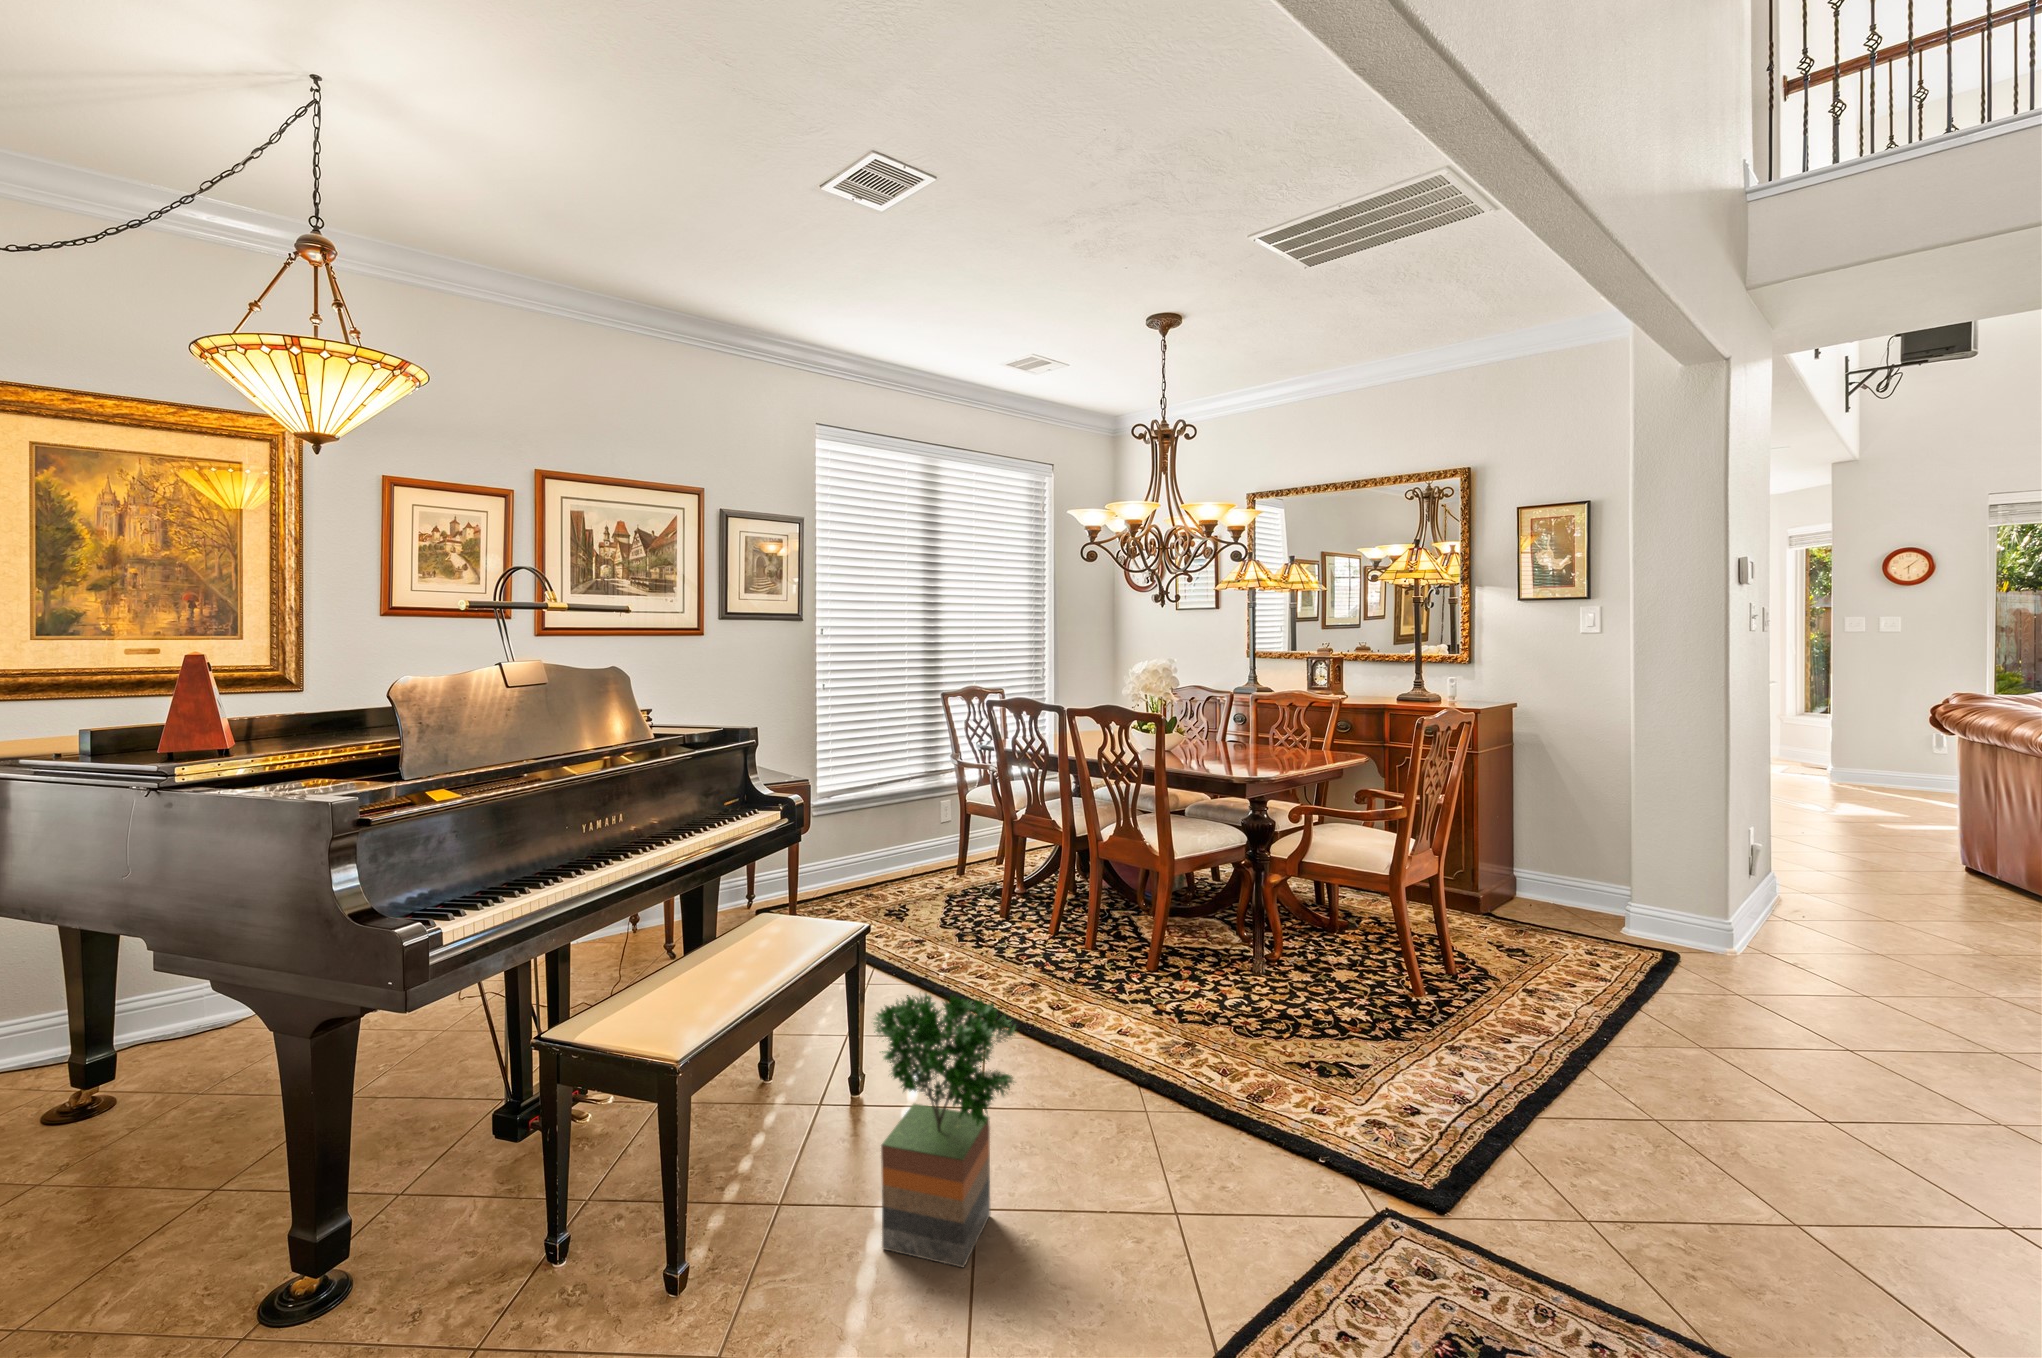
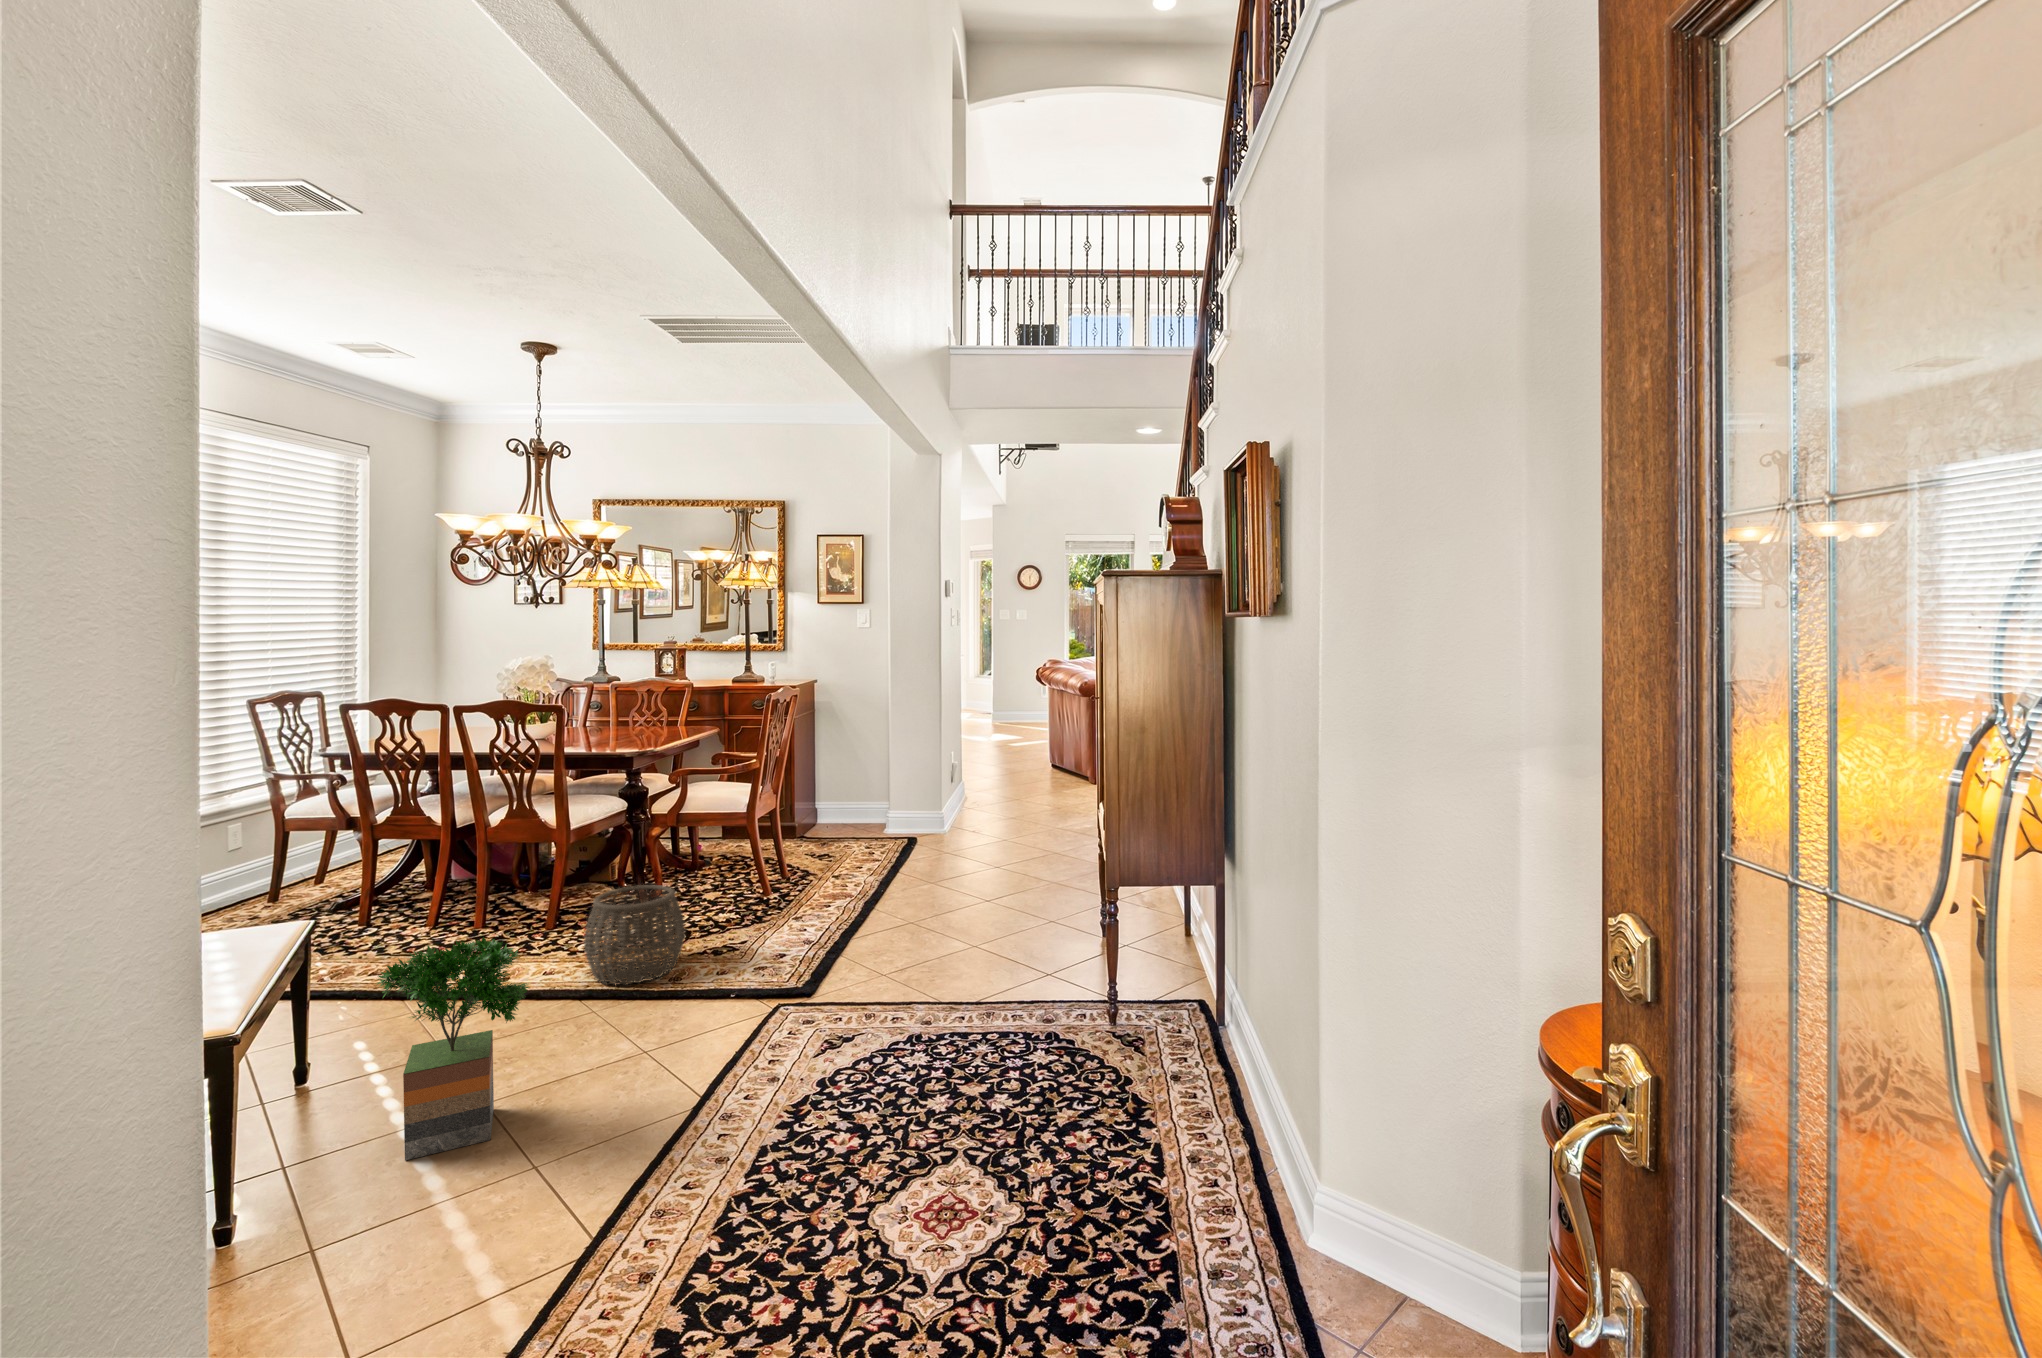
woven basket: none [1155,950,1278,1086] -> present [584,885,685,985]

